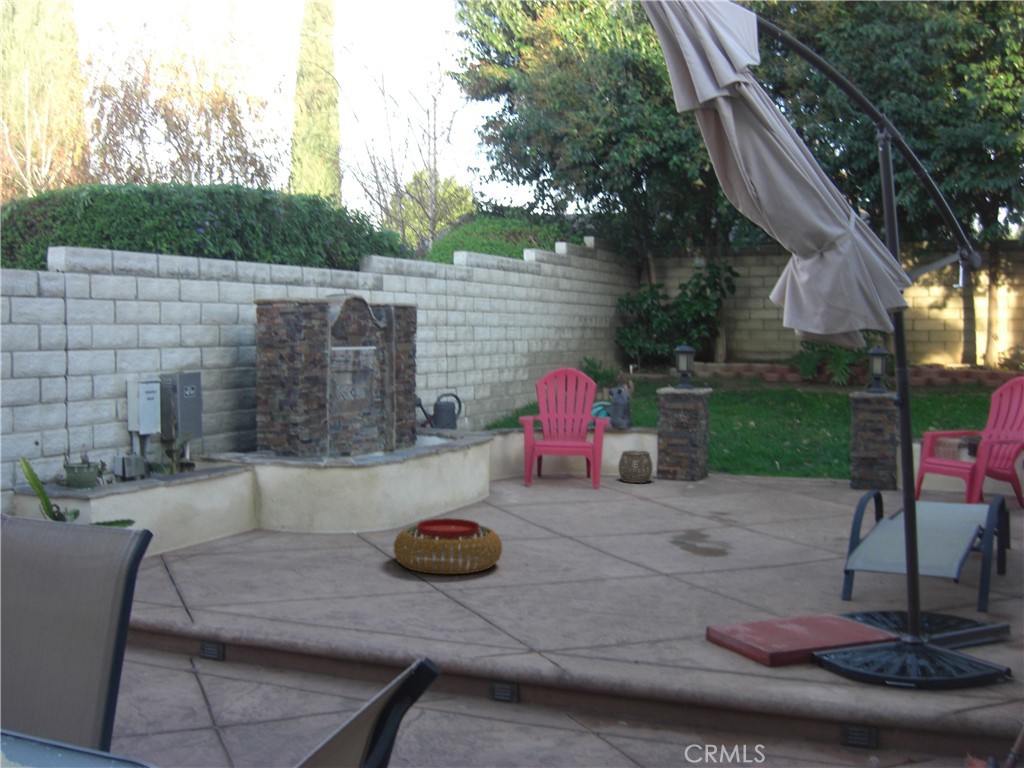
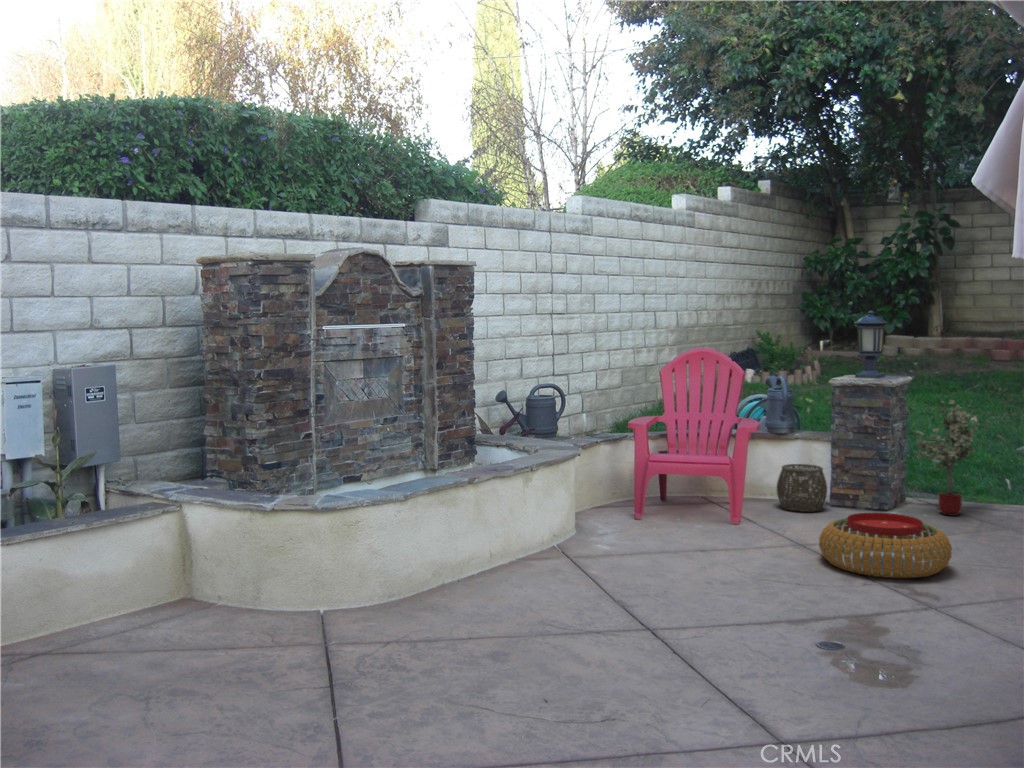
potted tree: none [710,405,751,485] -> present [916,400,978,516]
pouf: present [394,518,502,574] -> present [819,513,952,578]

